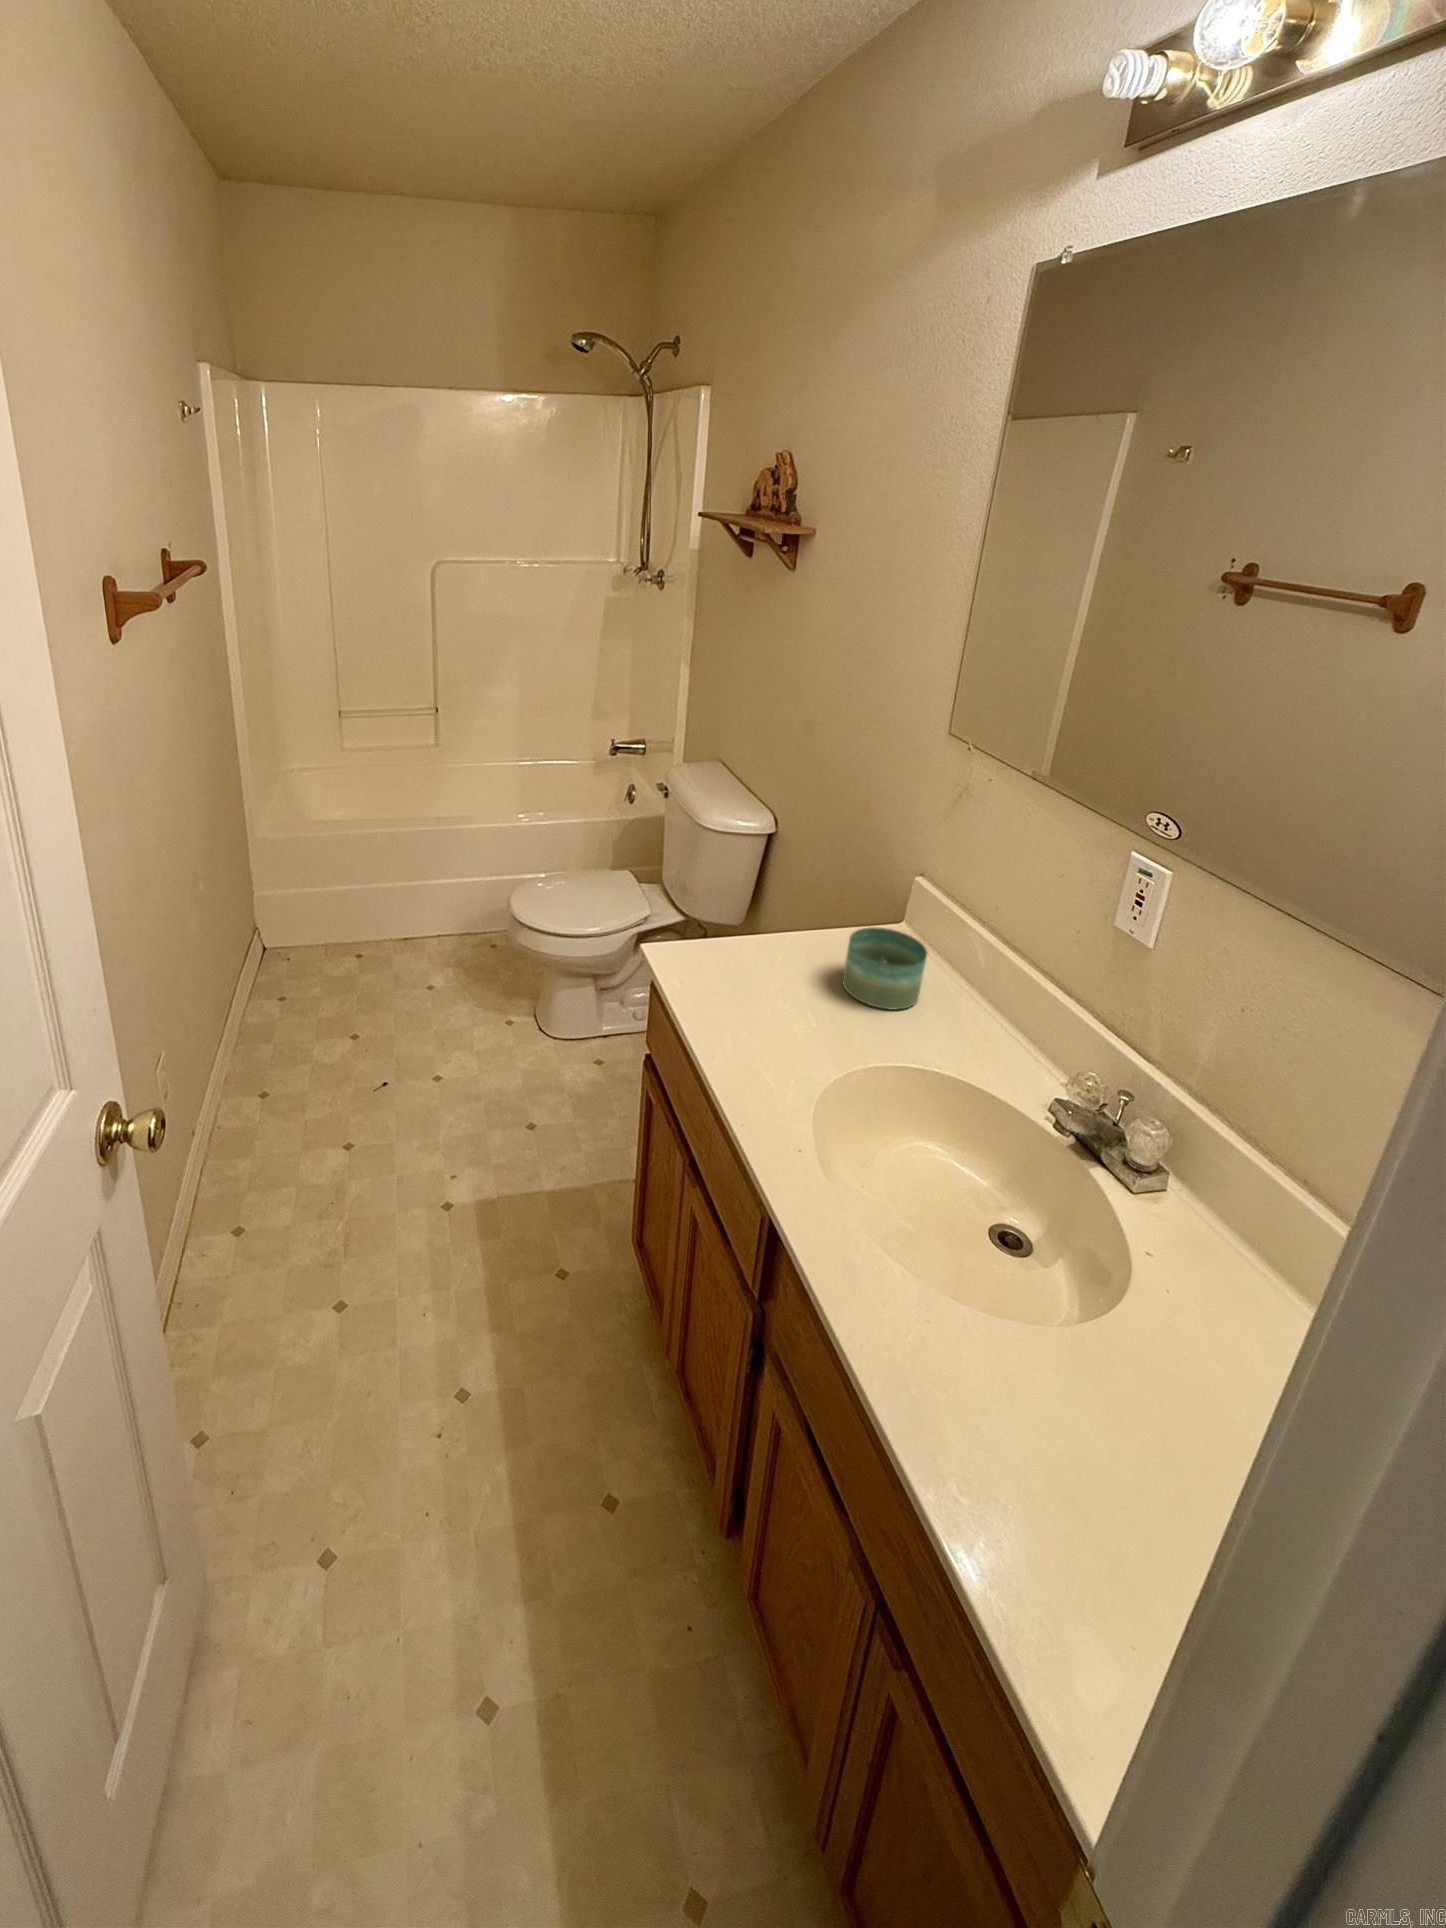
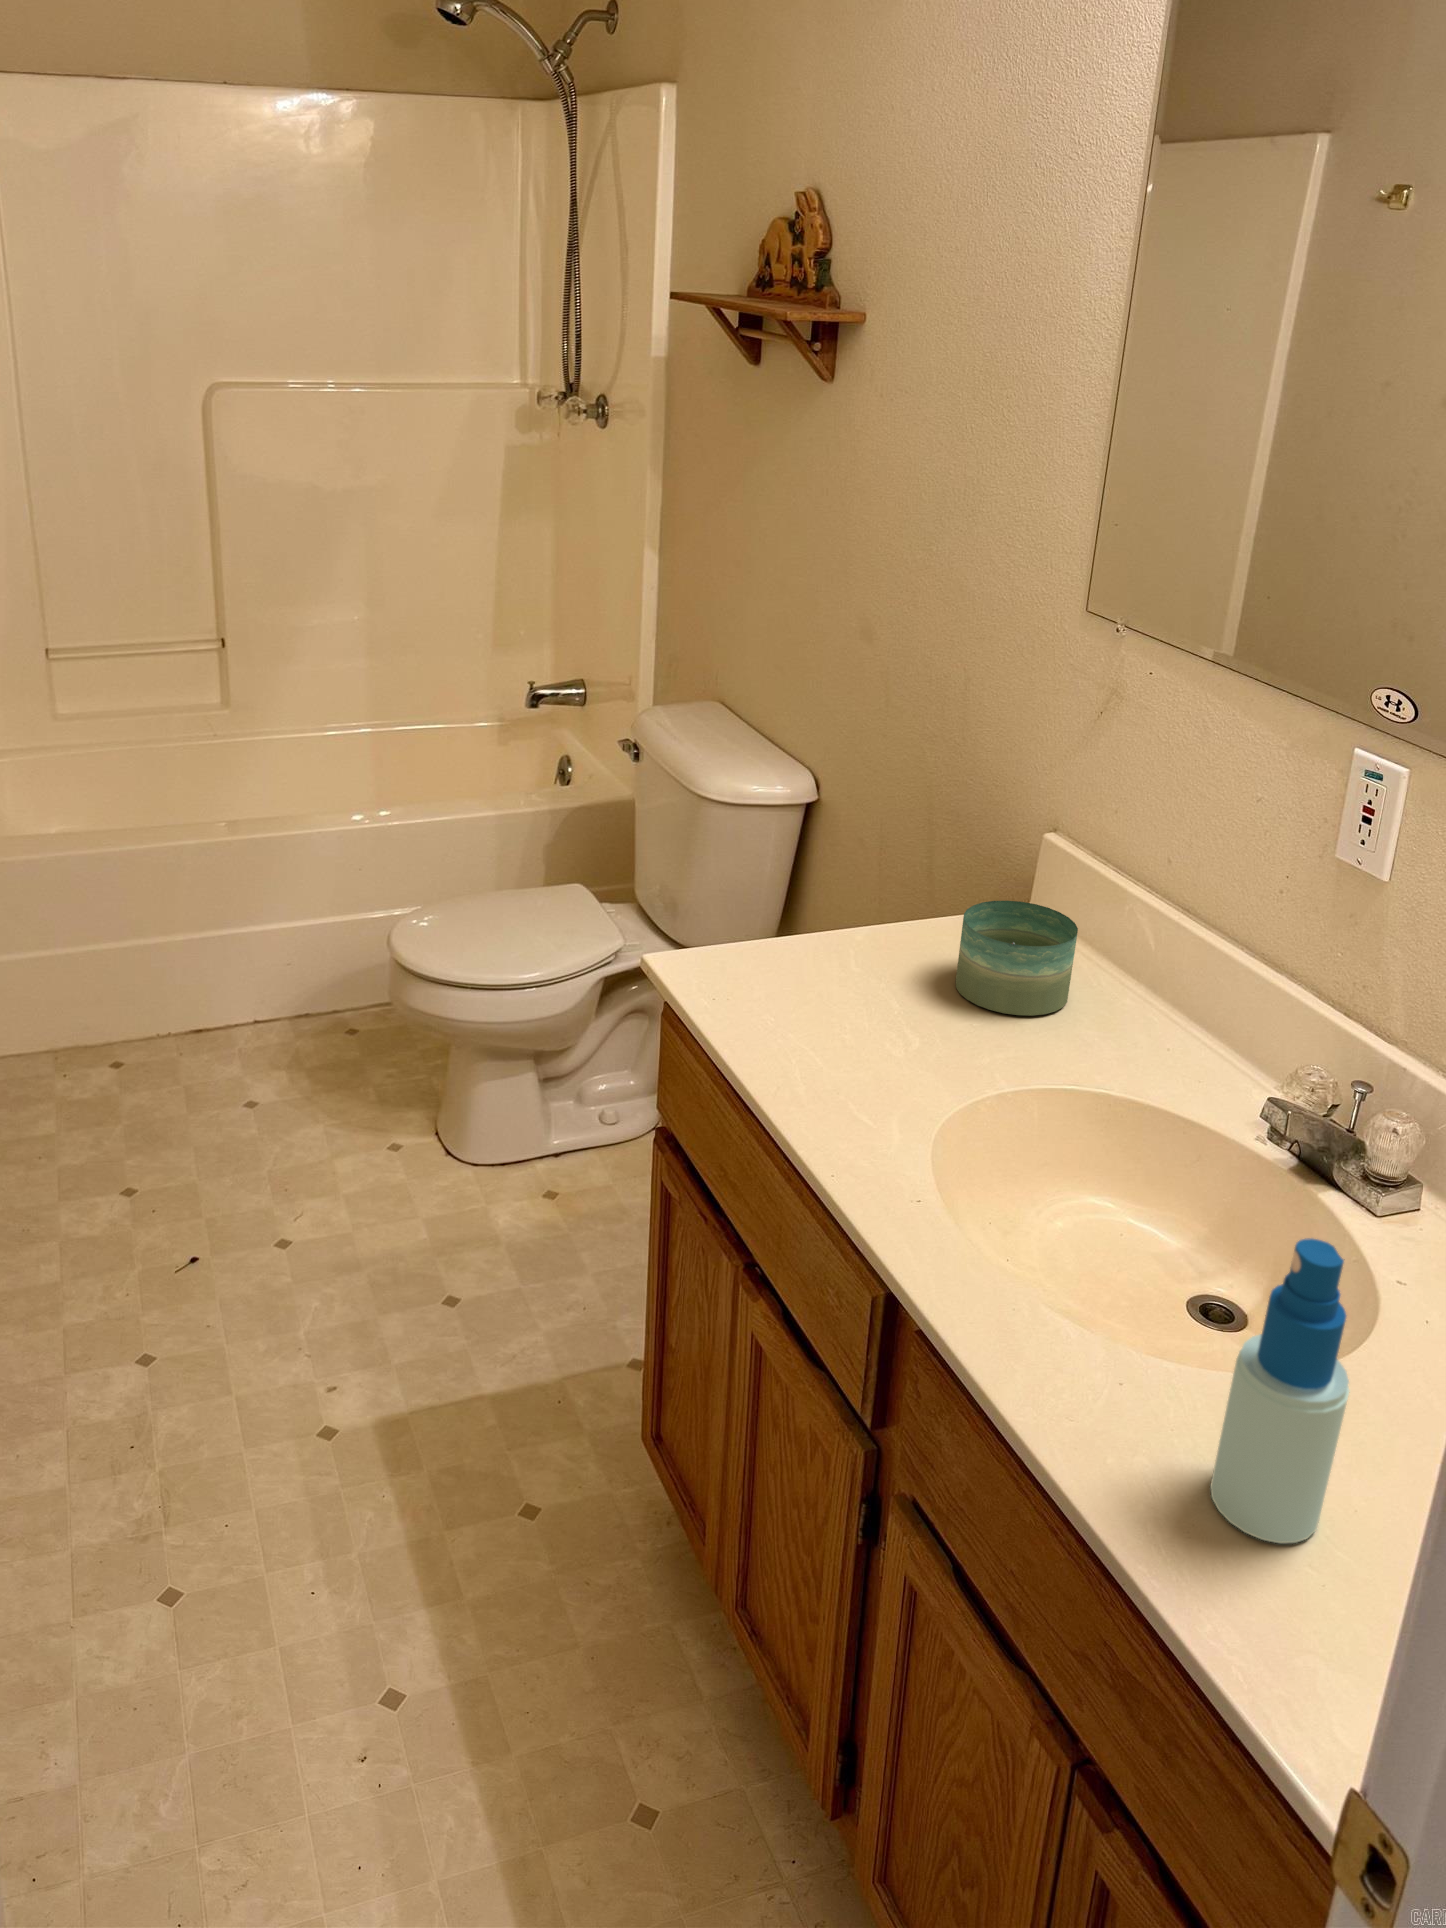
spray bottle: none [986,1269,1098,1491] -> present [1210,1238,1349,1544]

